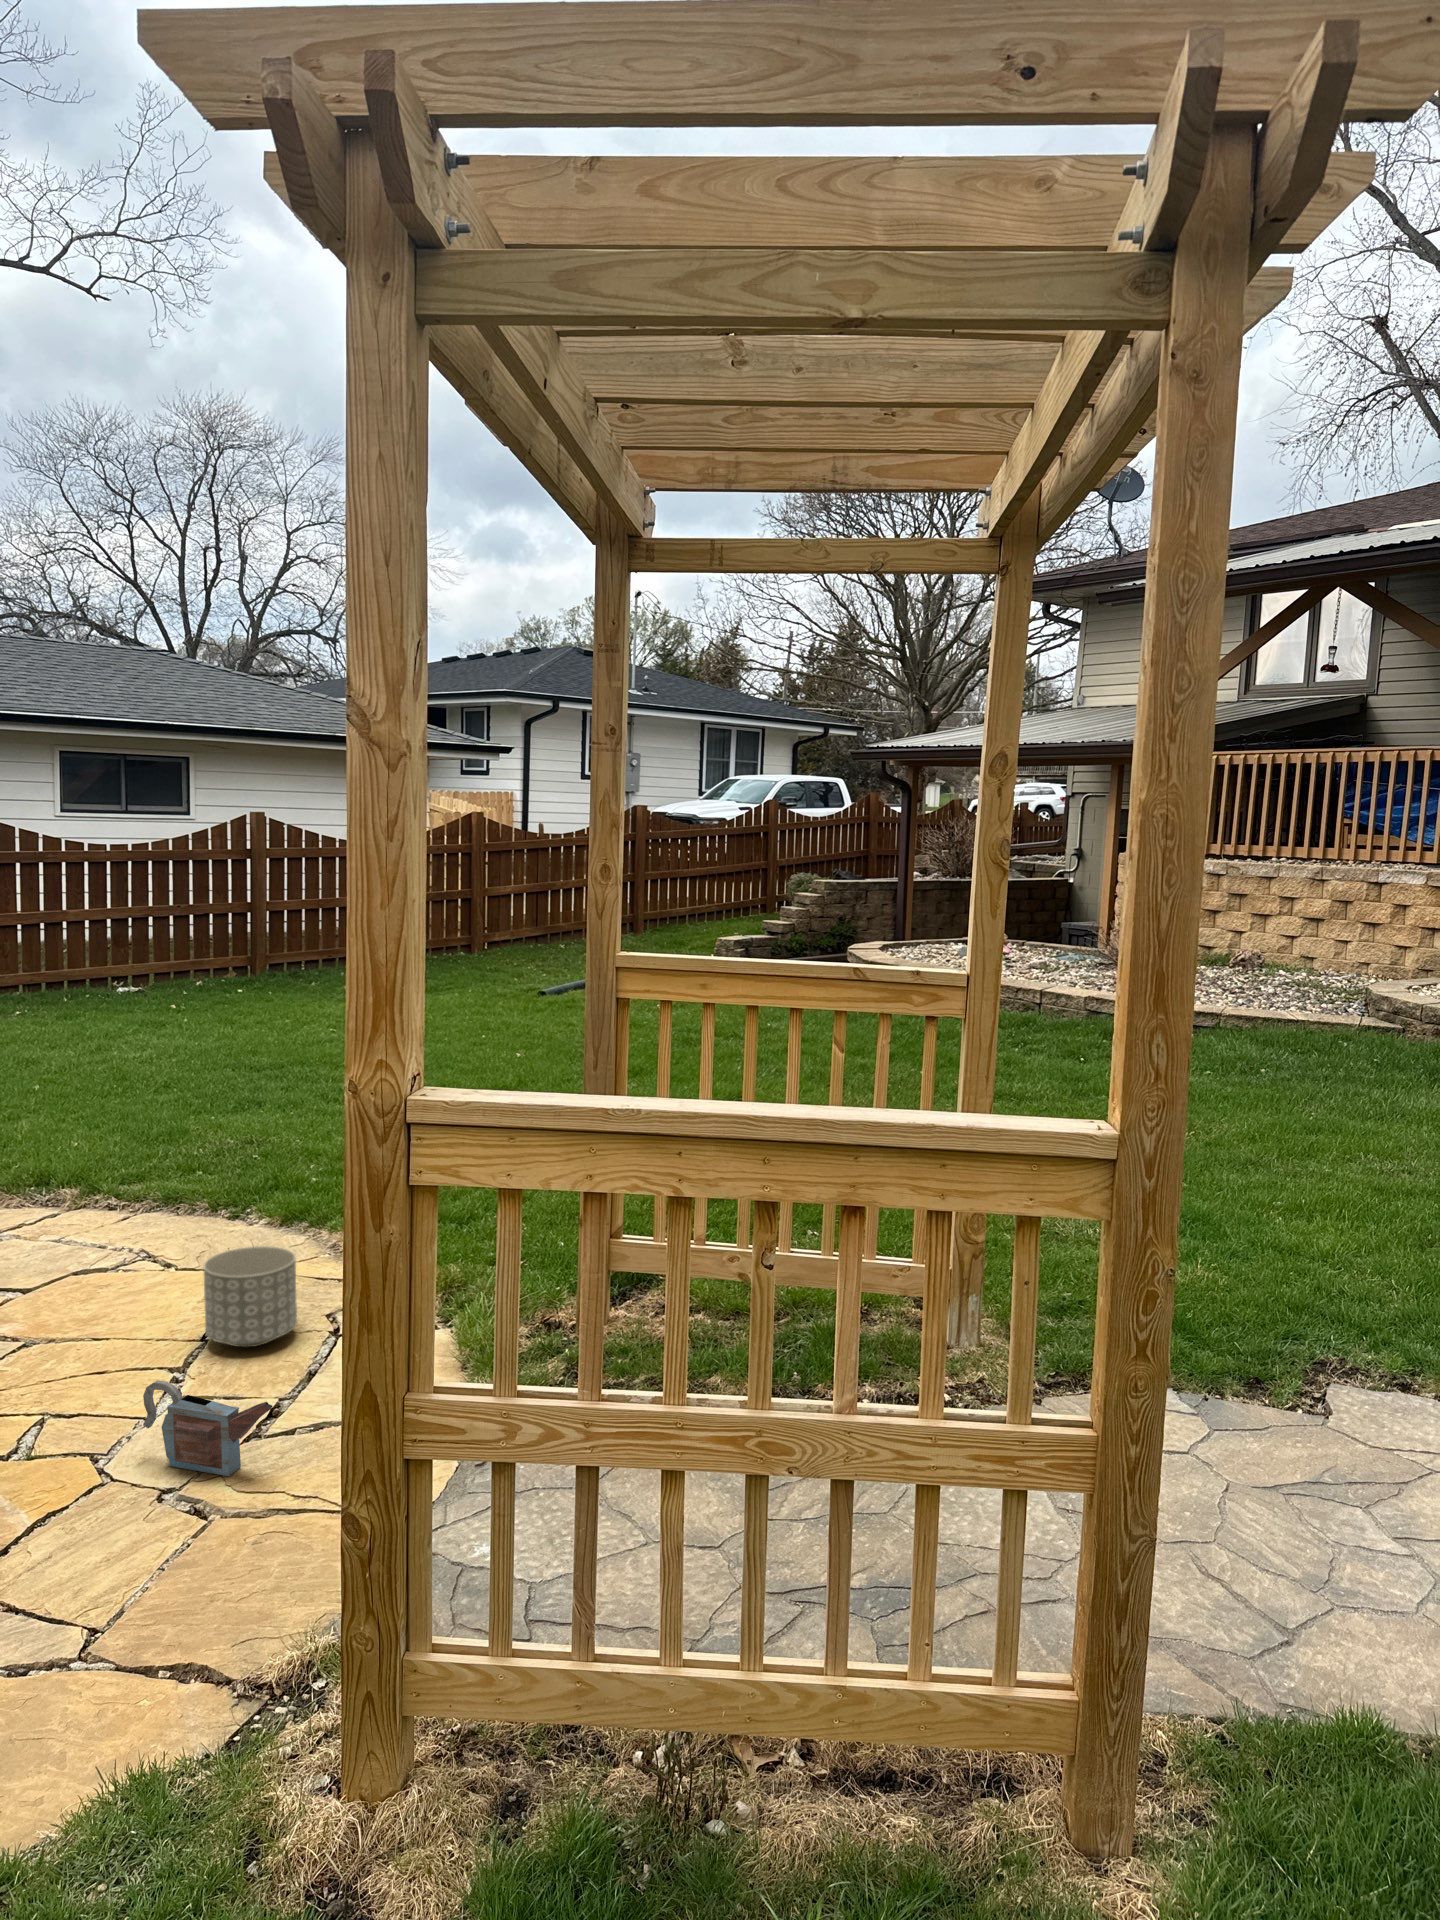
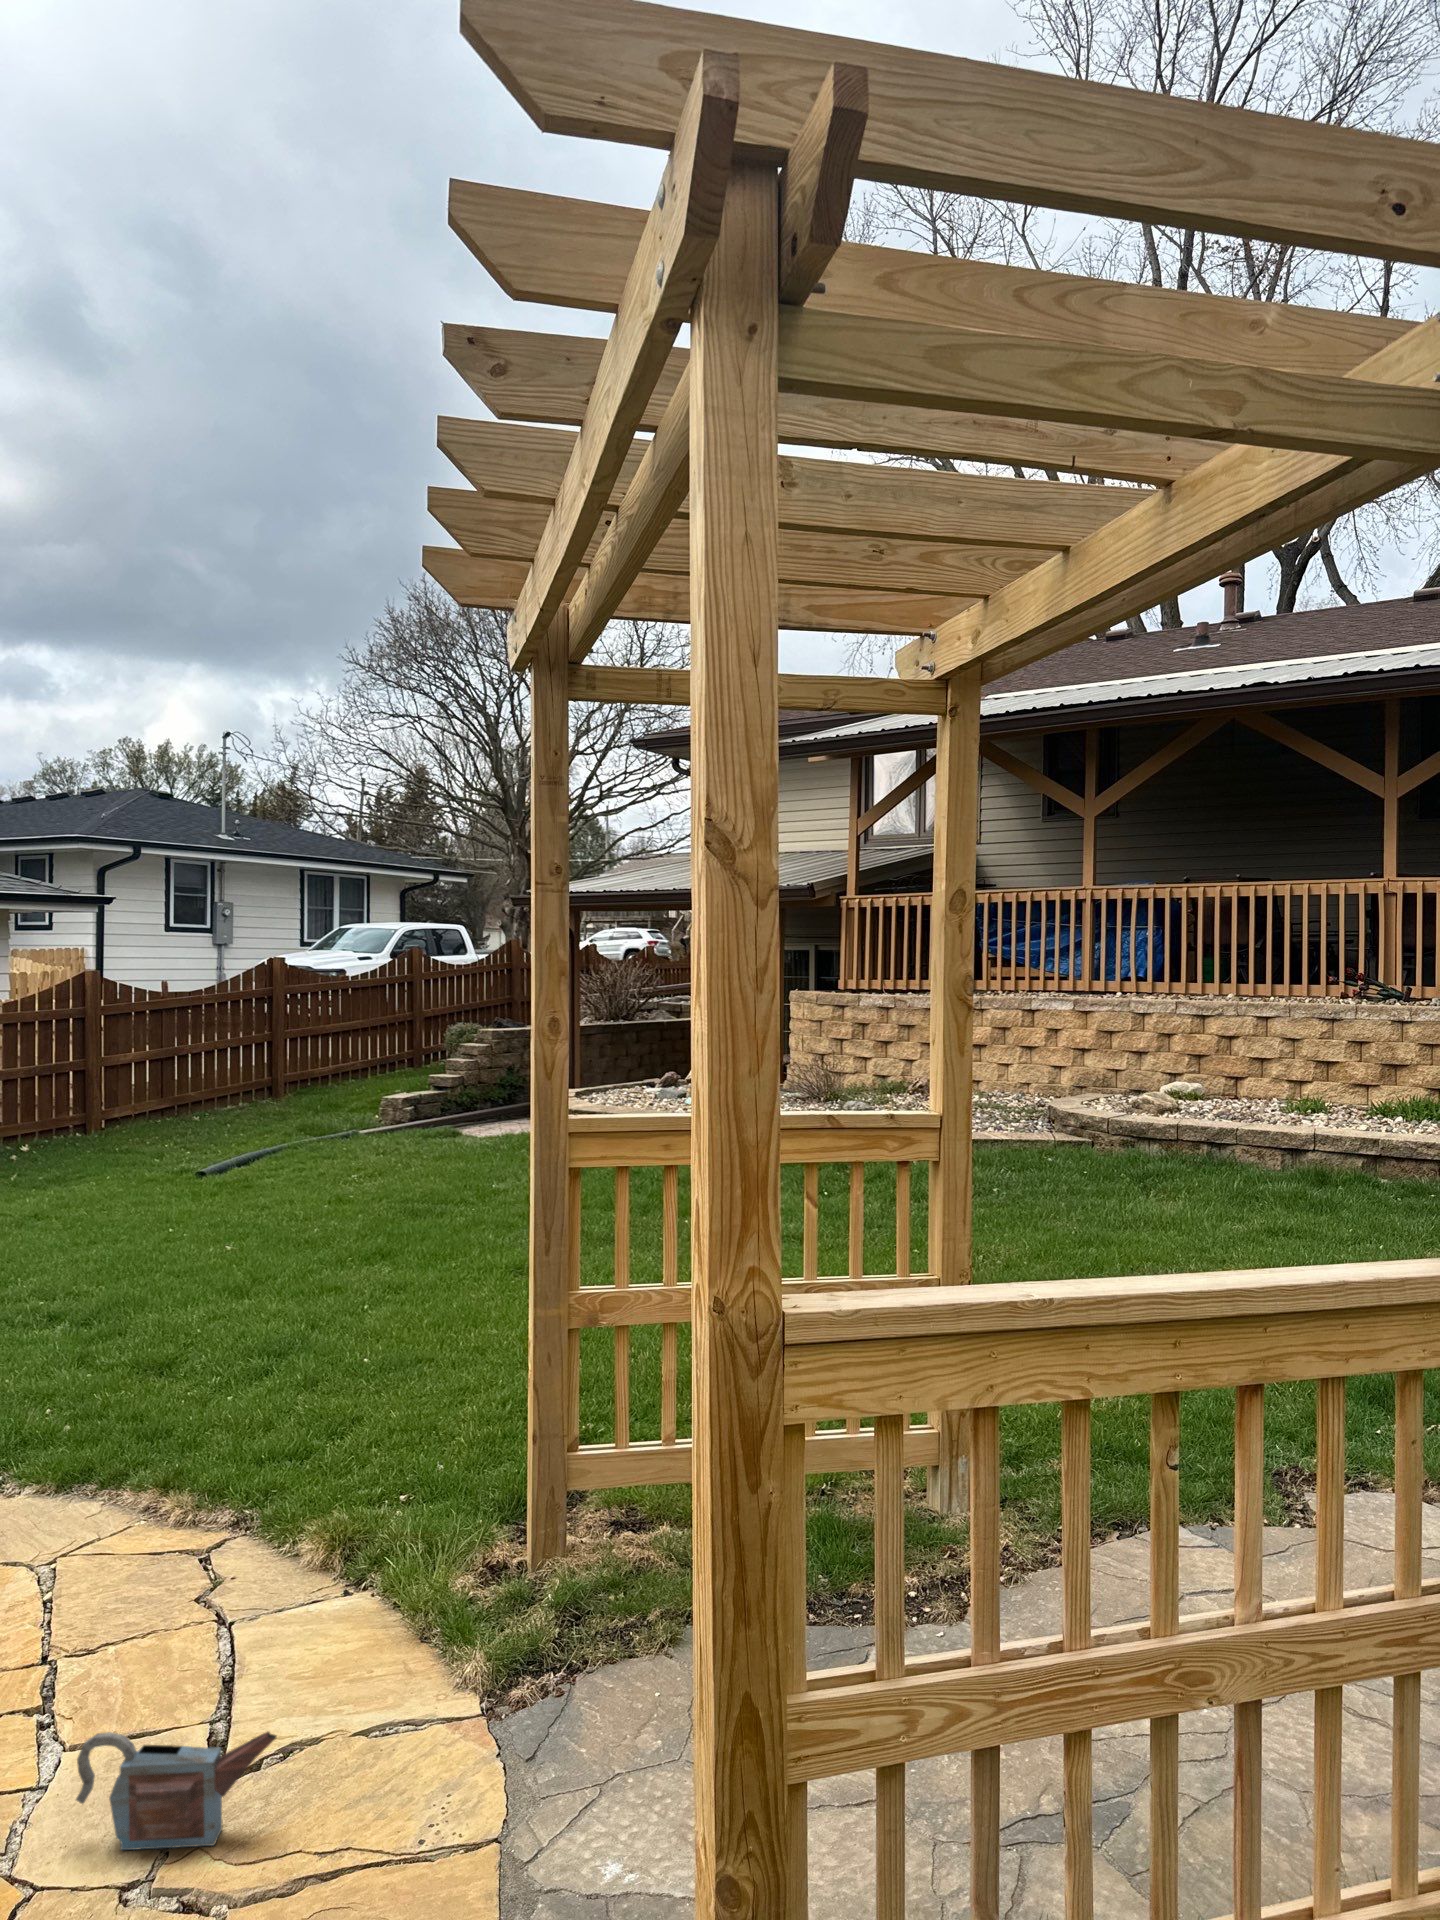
planter: present [204,1246,297,1347] -> none [61,1524,183,1666]

